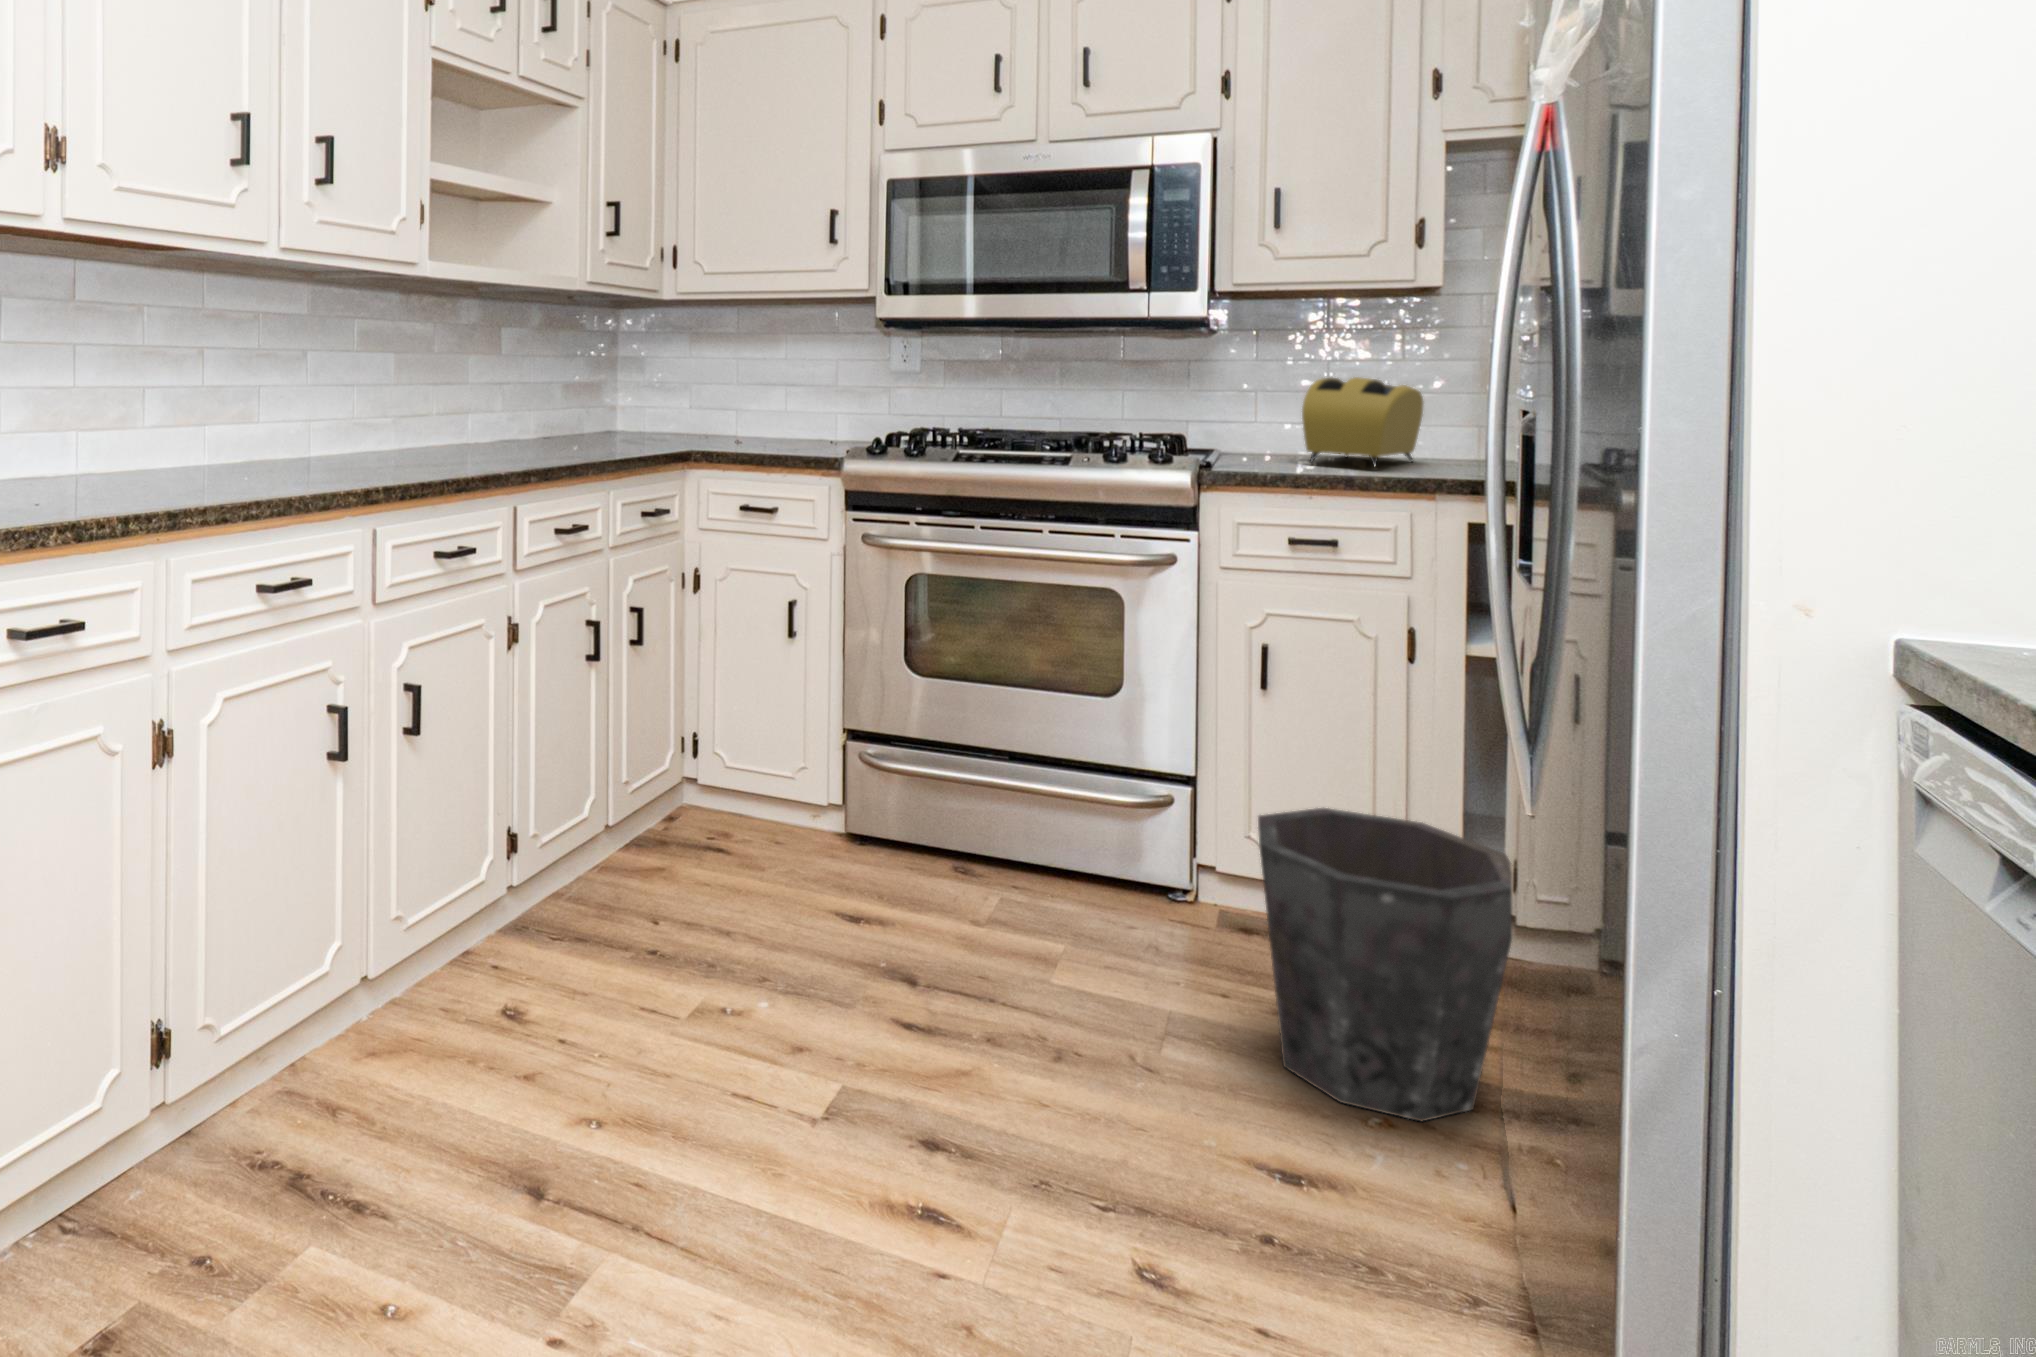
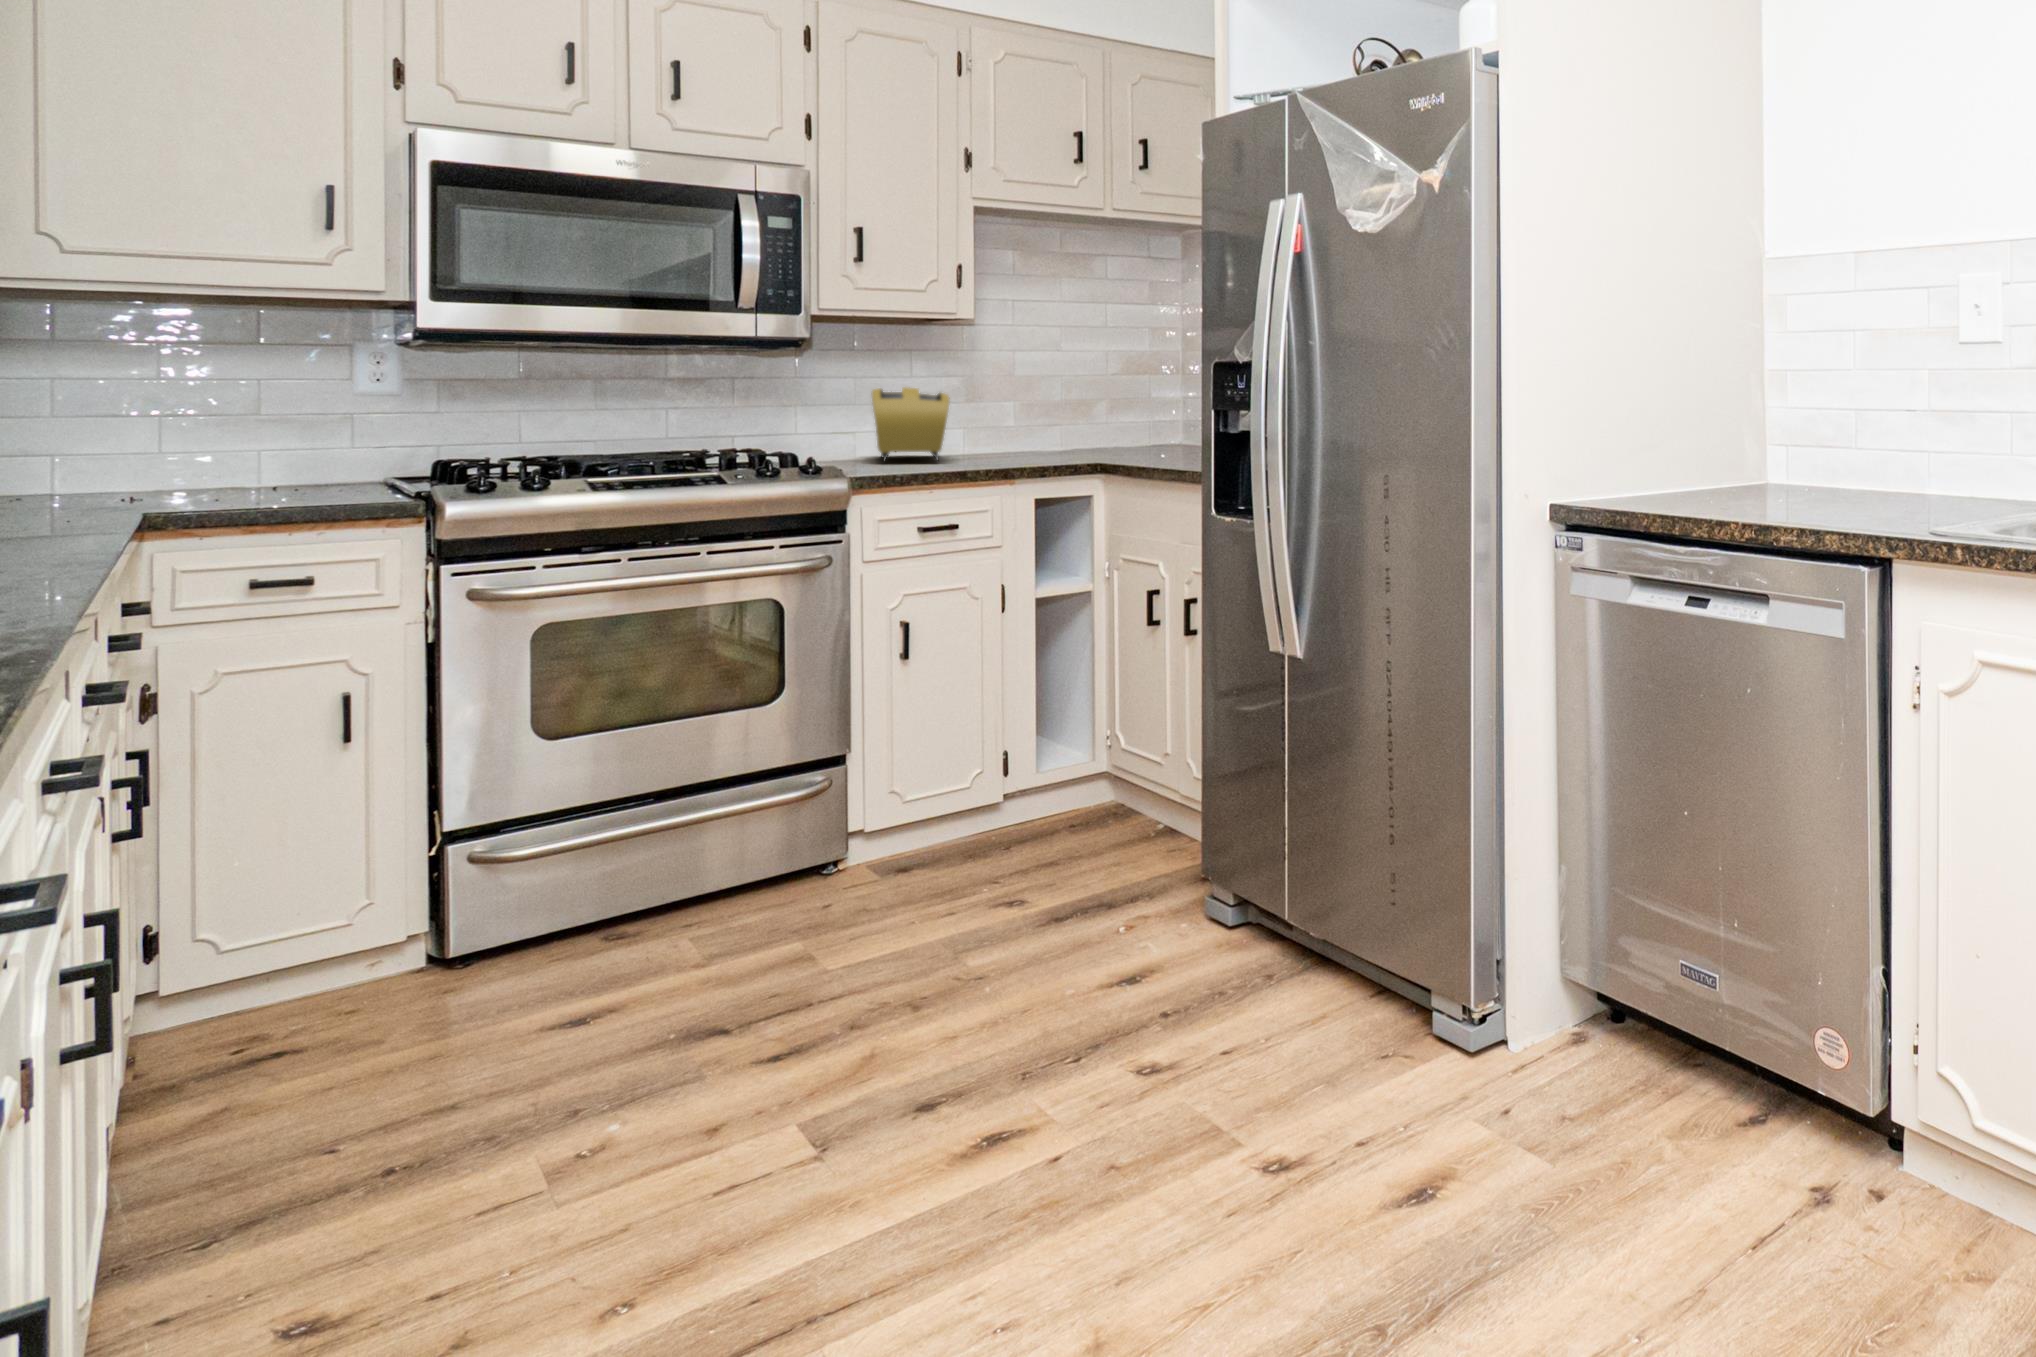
waste bin: present [1258,808,1512,1121] -> none [994,716,1179,932]

